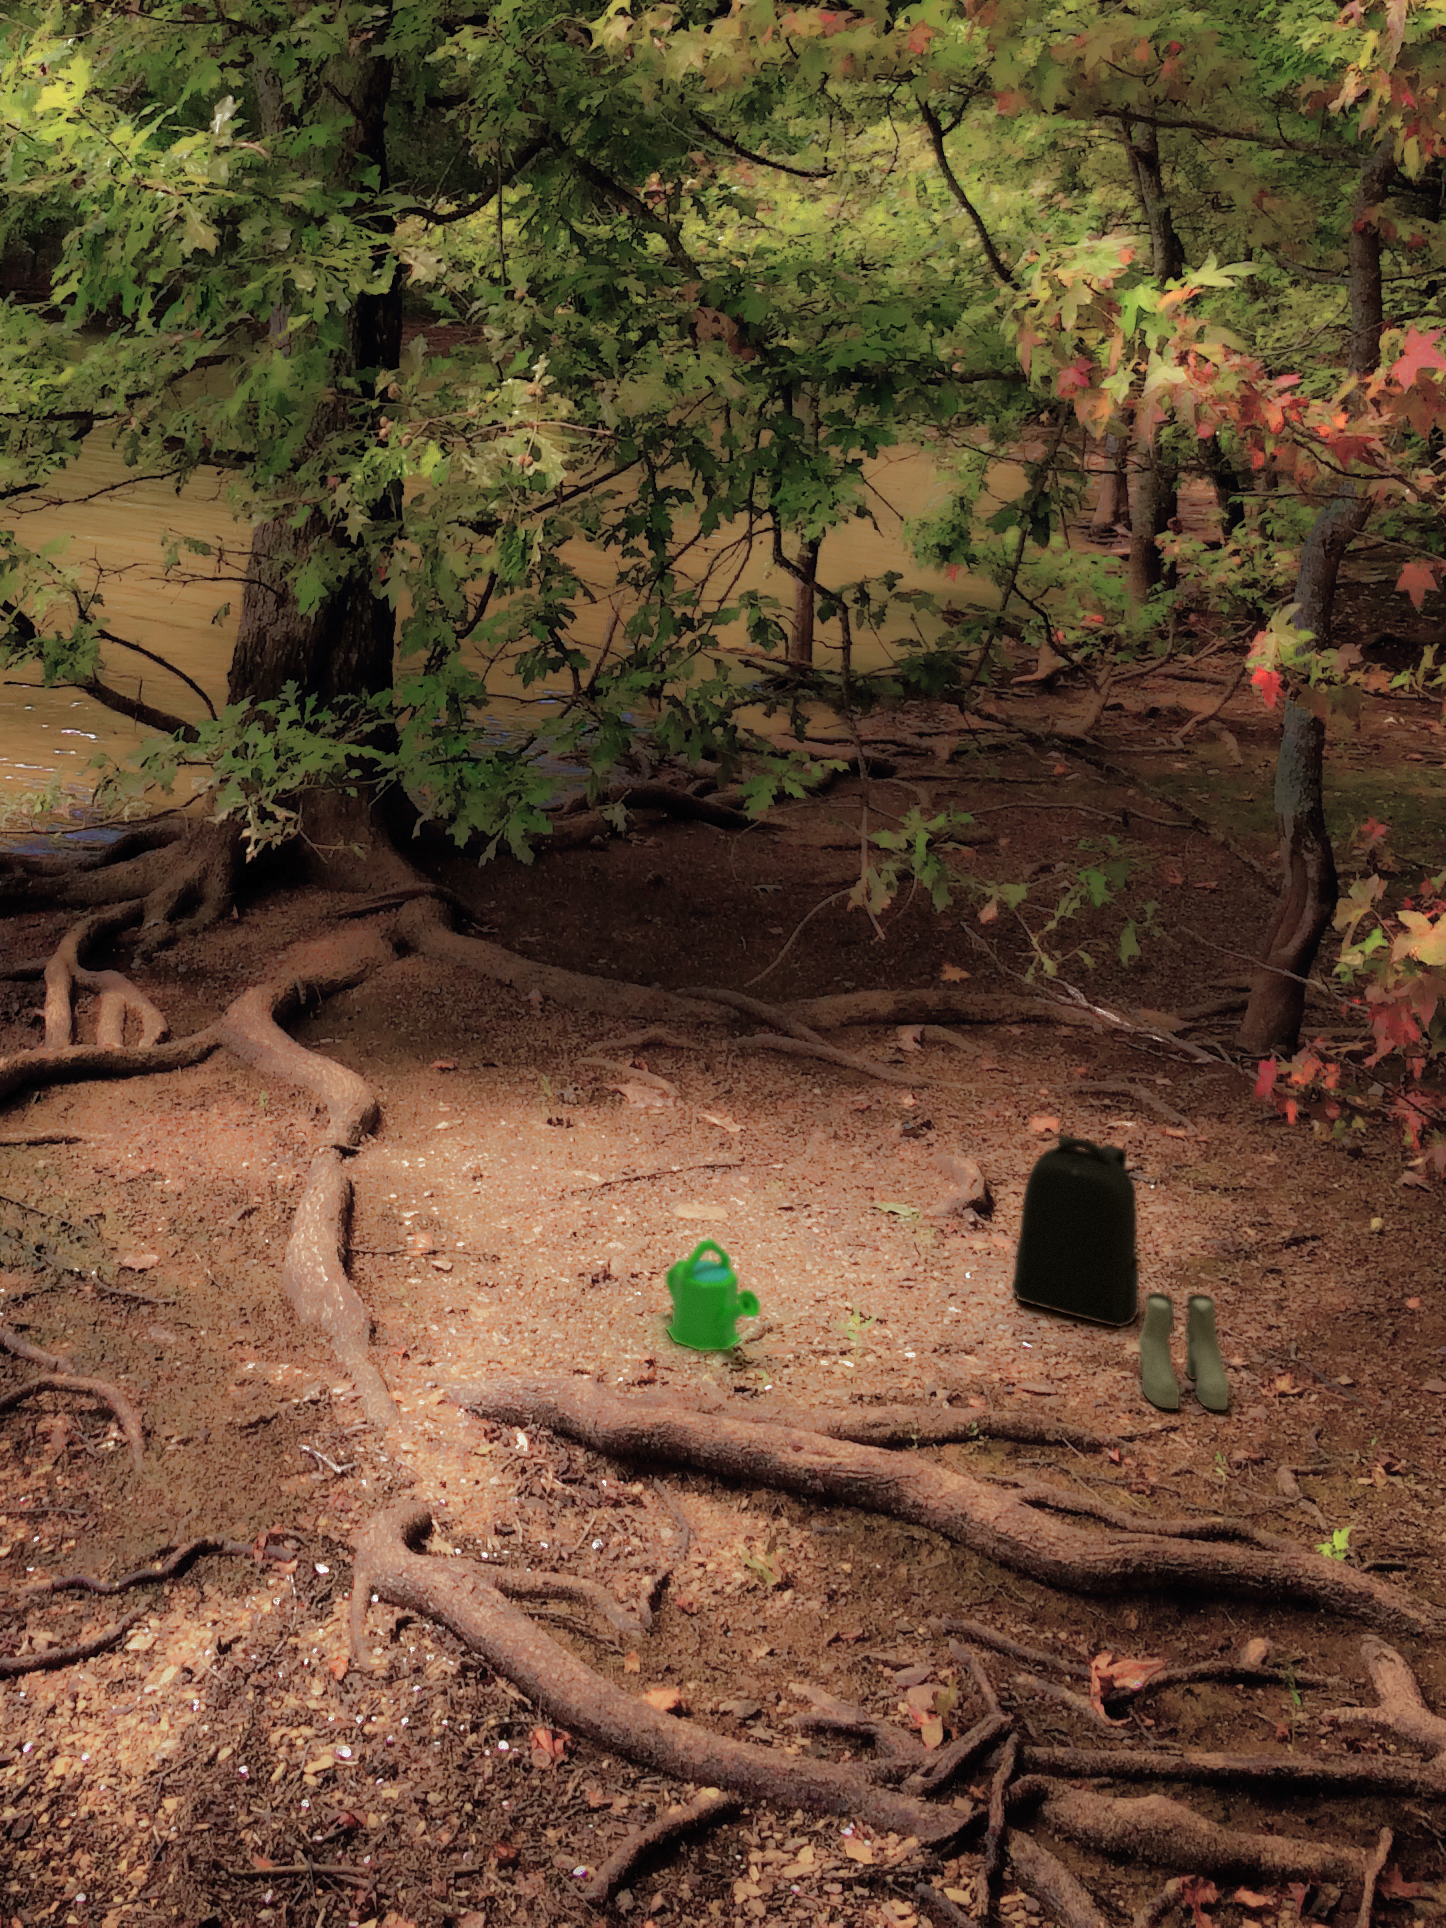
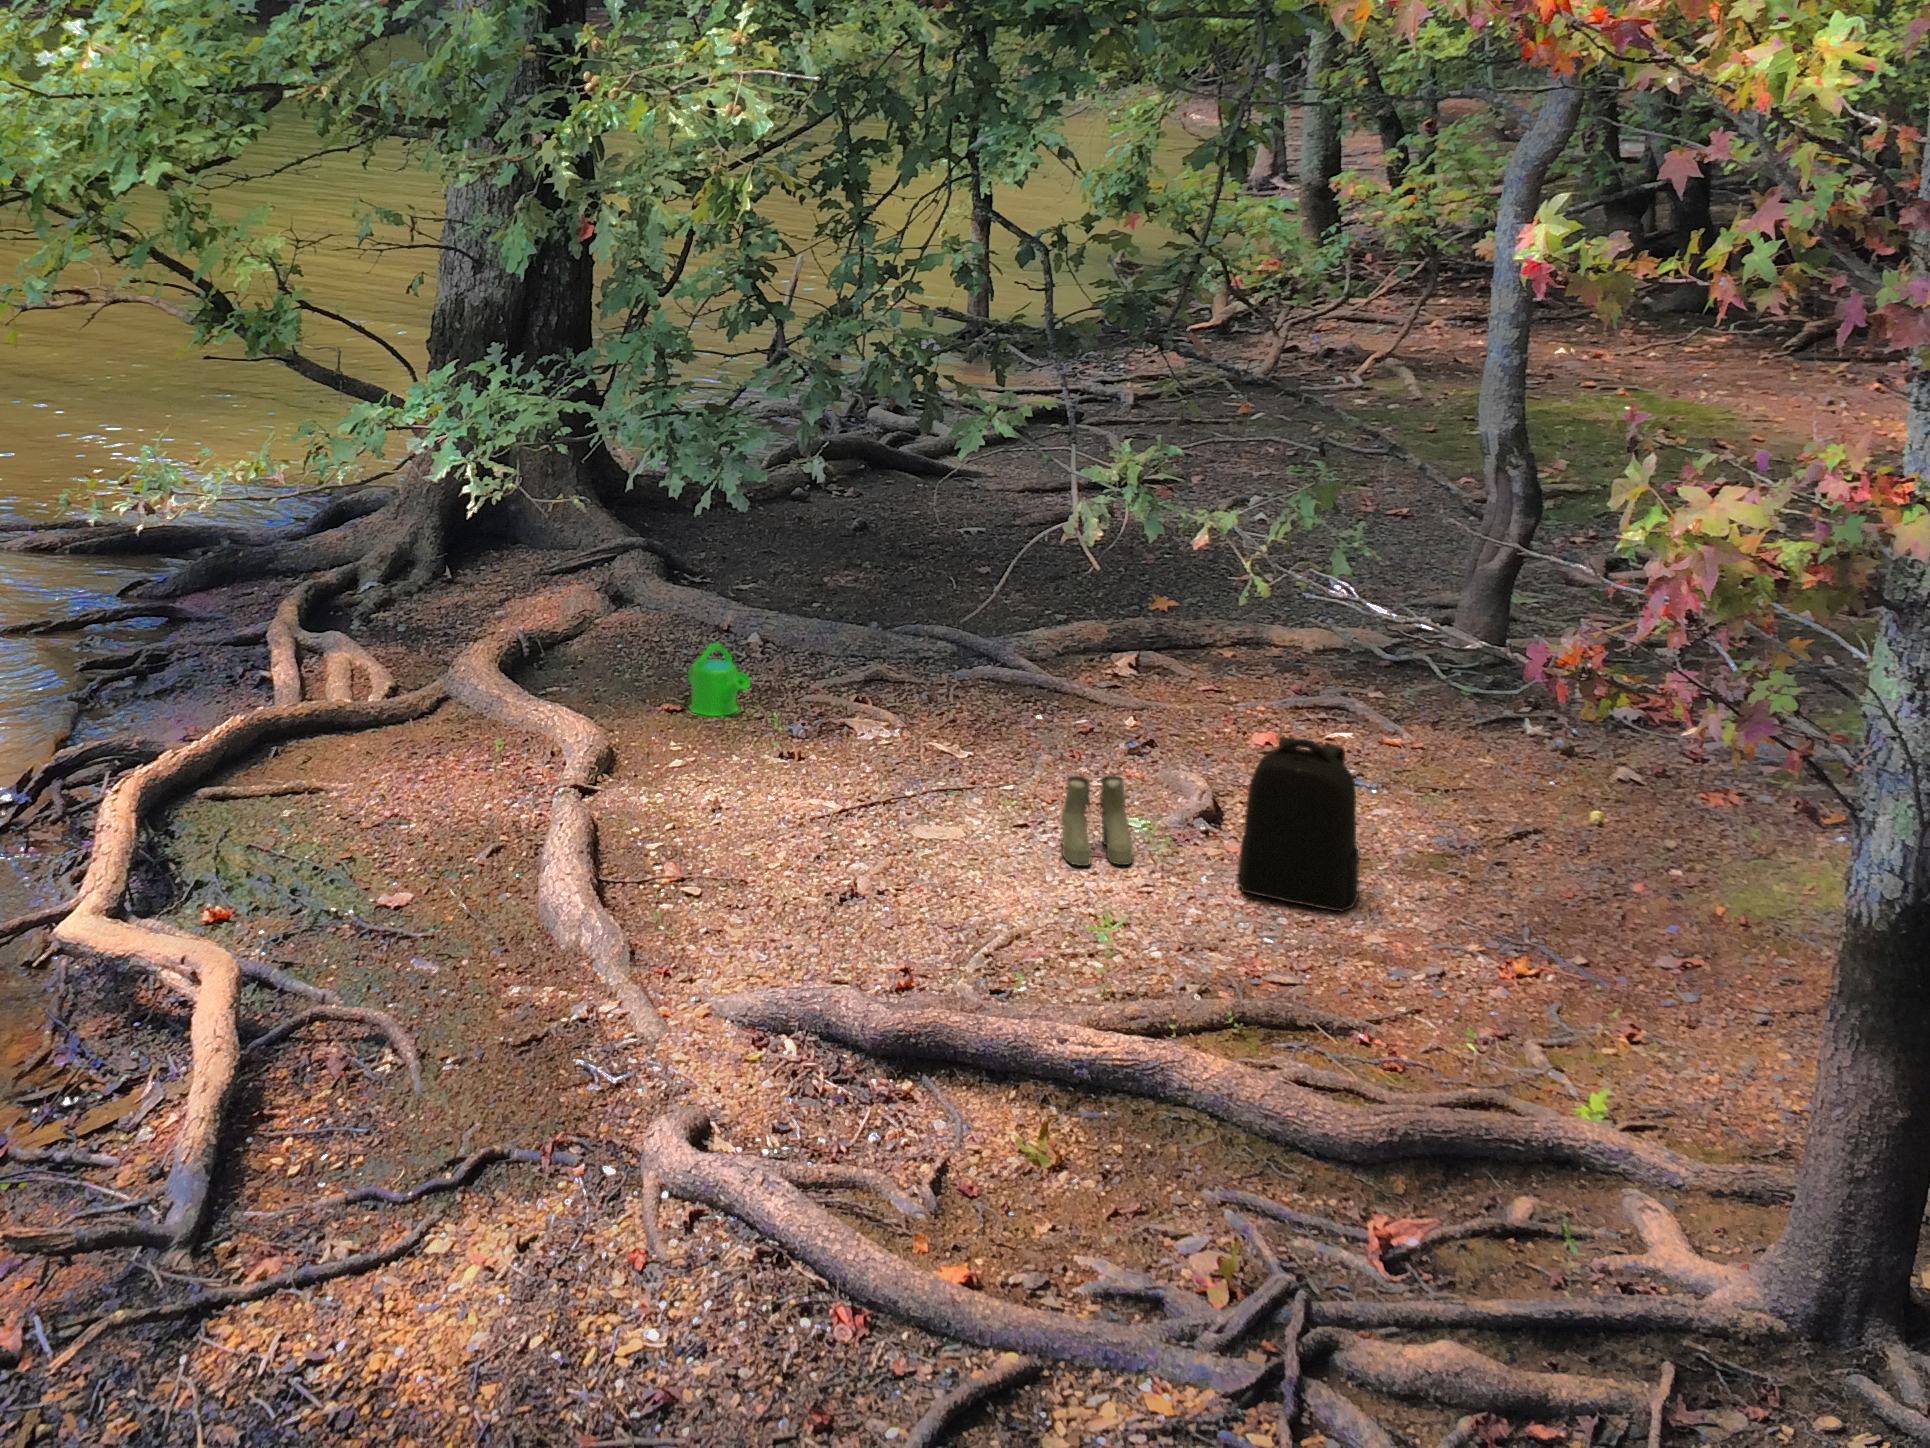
watering can: present [666,1239,760,1351] -> present [688,643,750,716]
boots: present [1139,1292,1229,1410] -> present [1061,776,1133,866]

